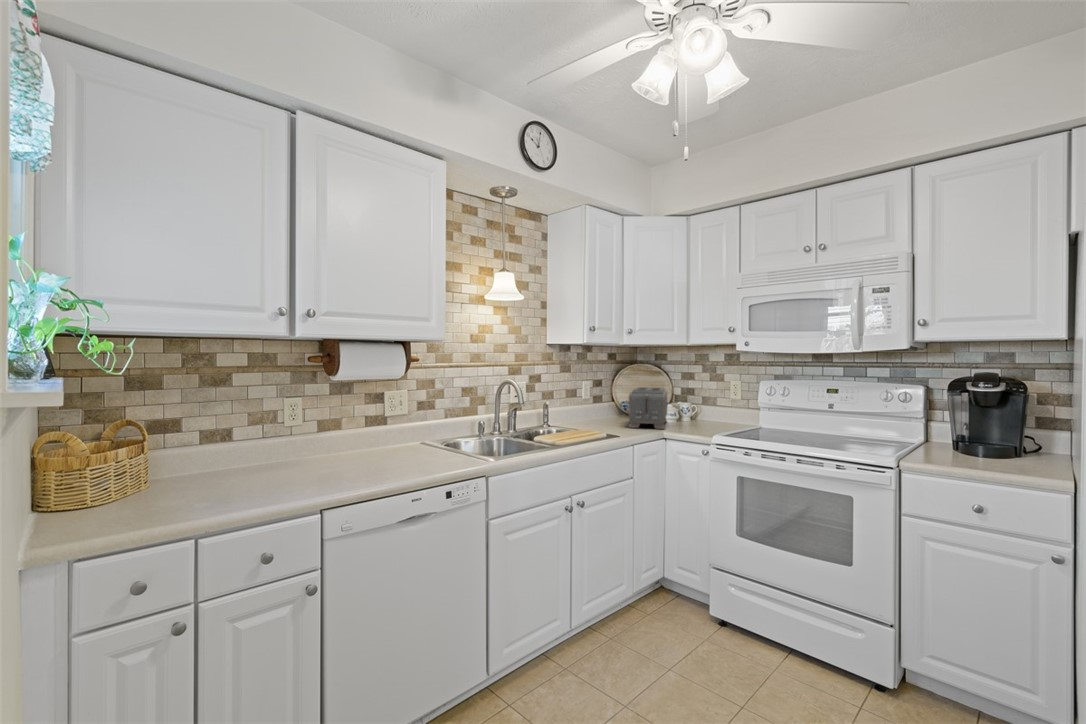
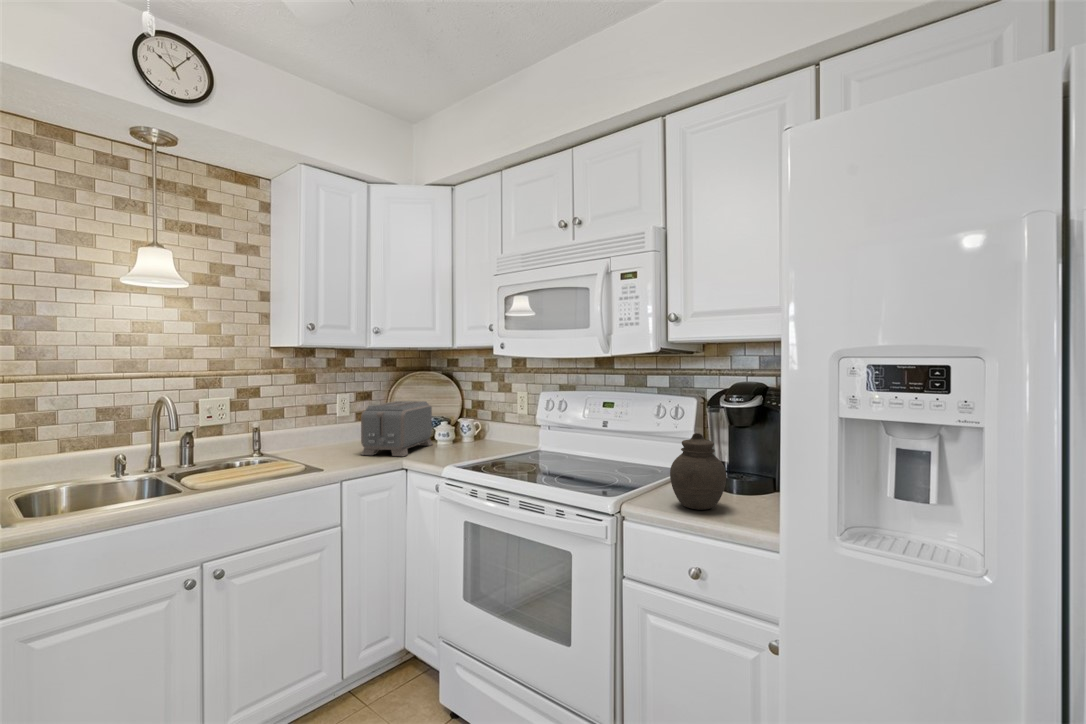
jar: none [939,409,990,464] -> present [670,433,726,510]

